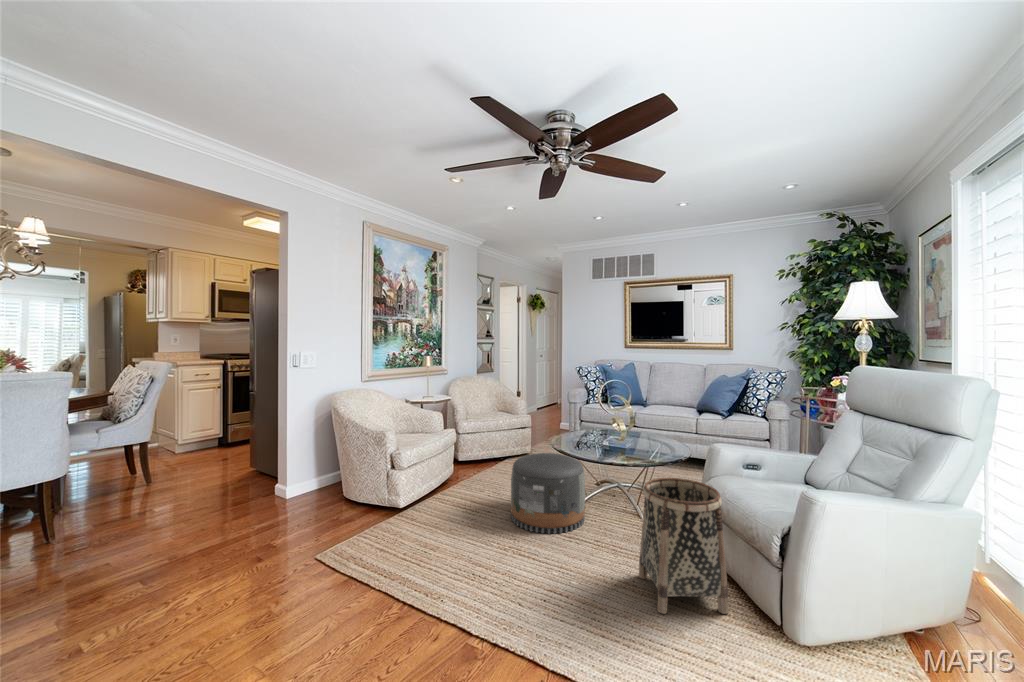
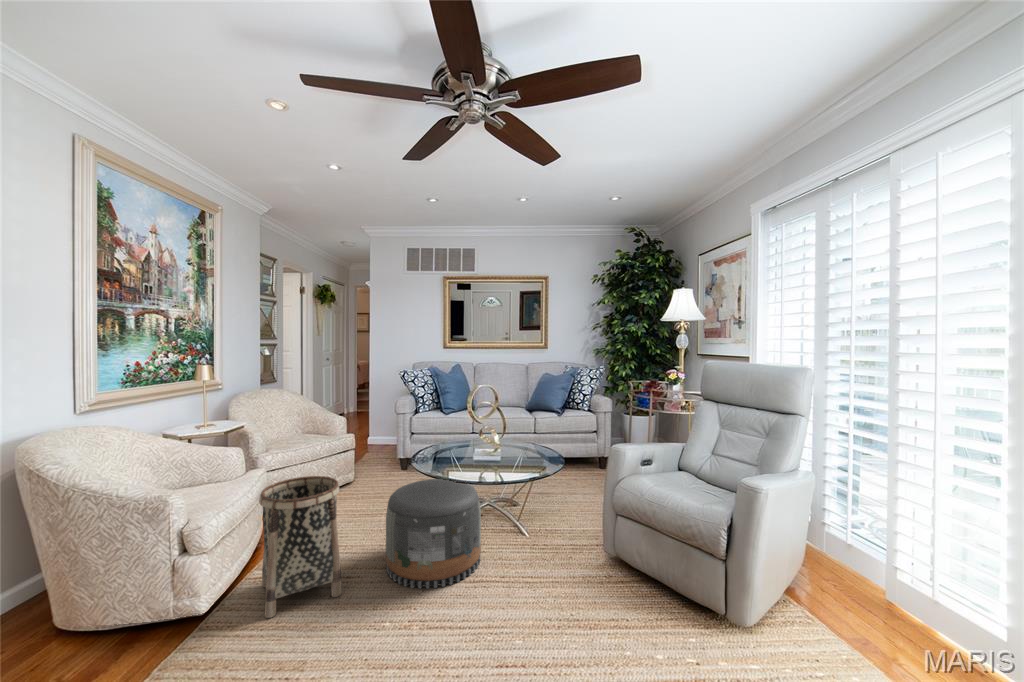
basket: present [639,478,729,614] -> present [259,476,342,618]

